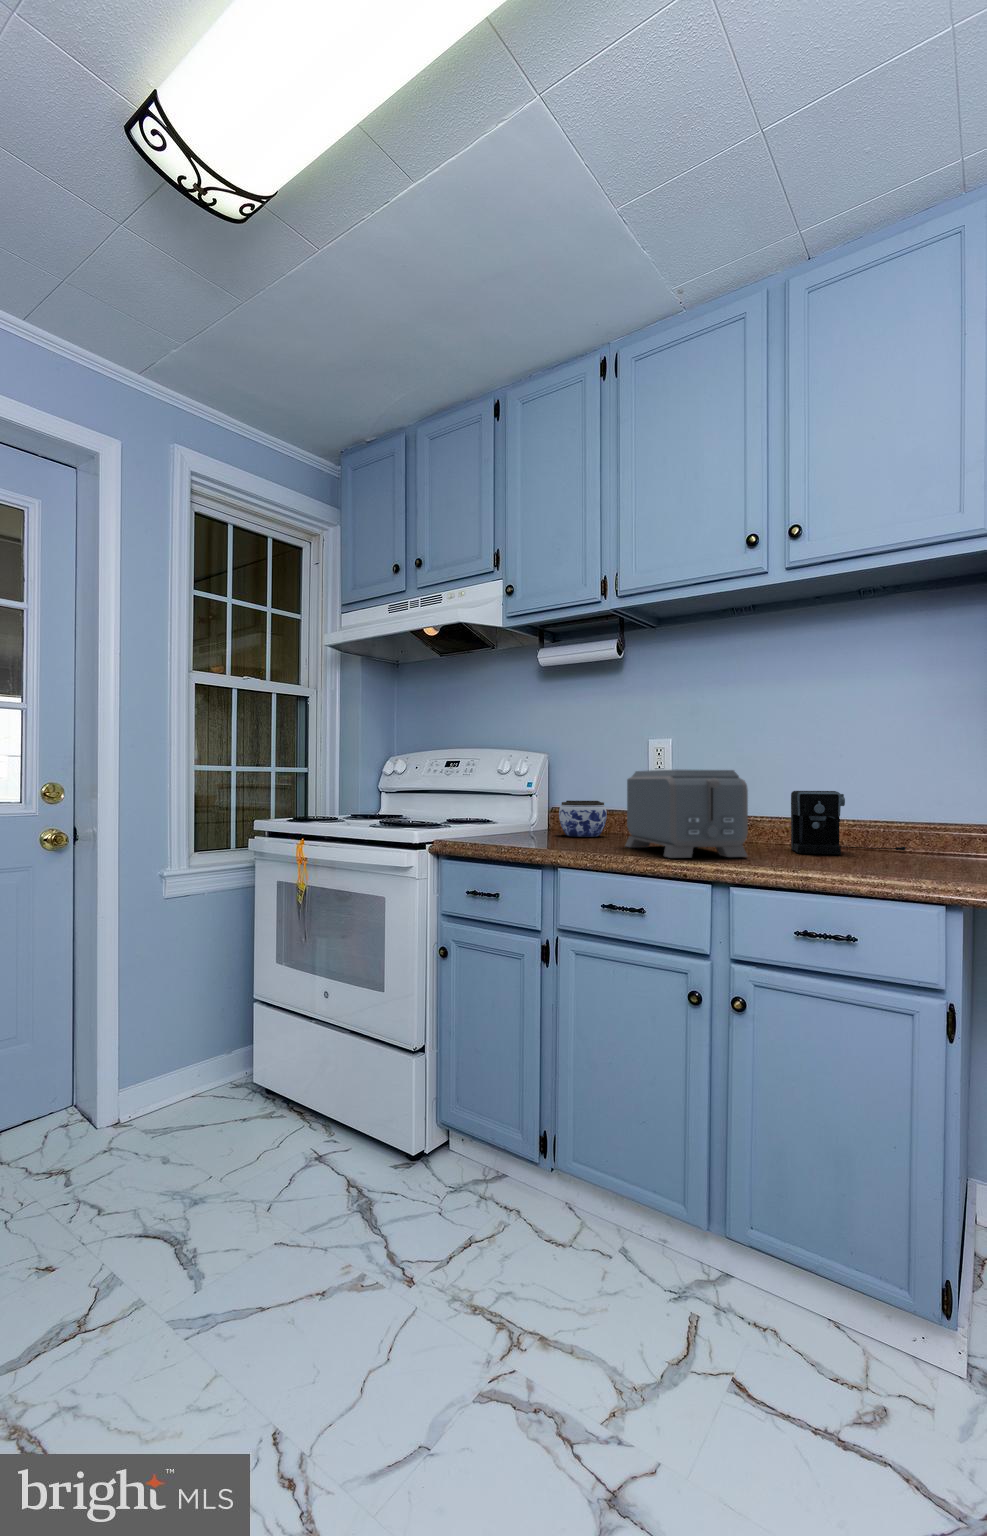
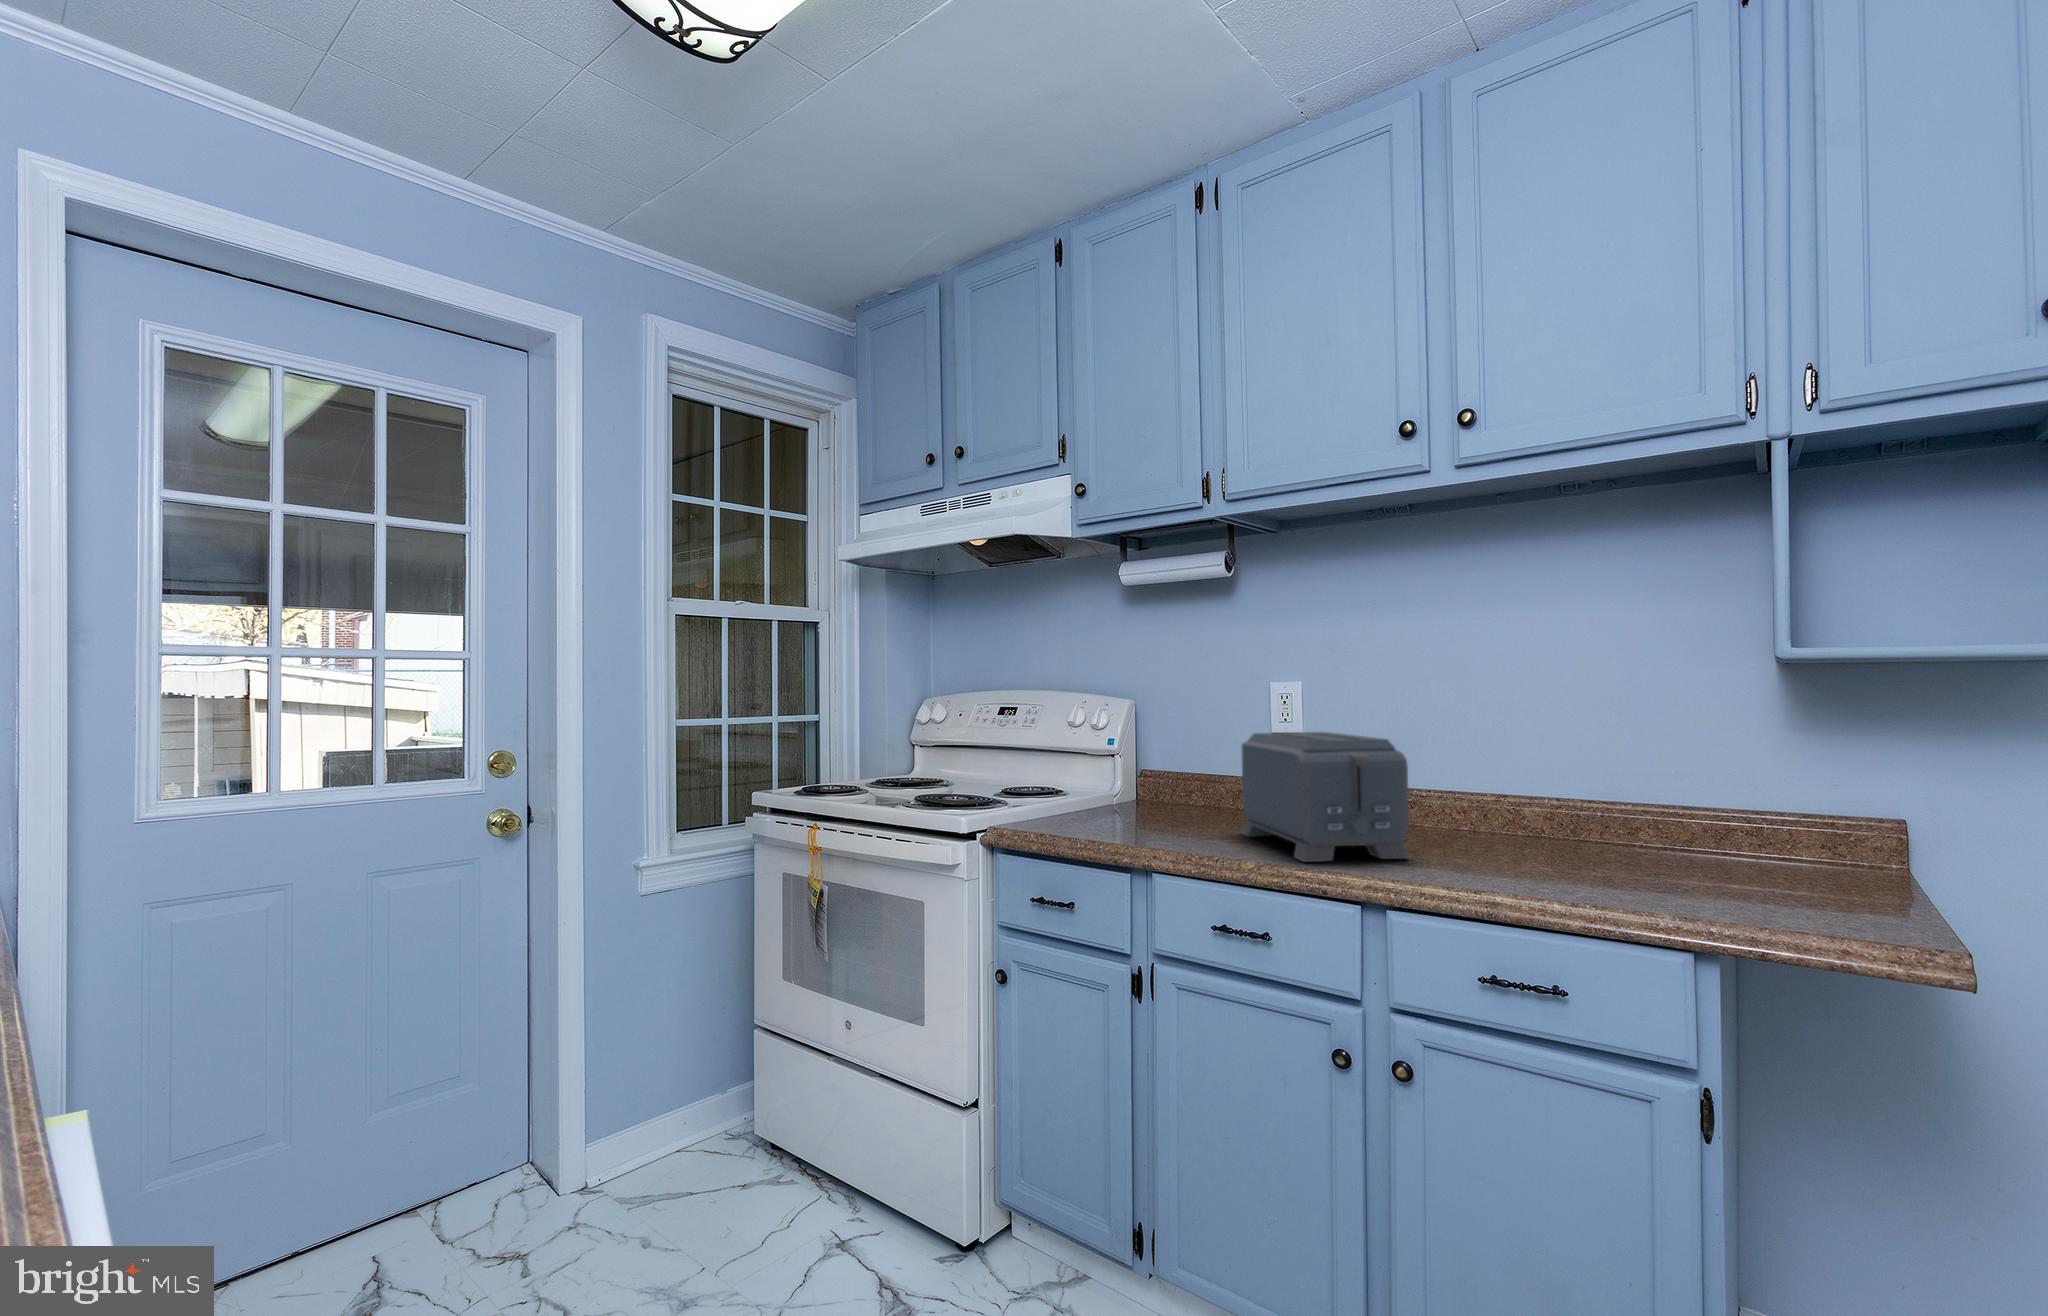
coffee maker: present [791,791,906,854] -> none [1466,758,1628,850]
jar: present [559,801,607,837] -> none [1151,762,1215,813]

